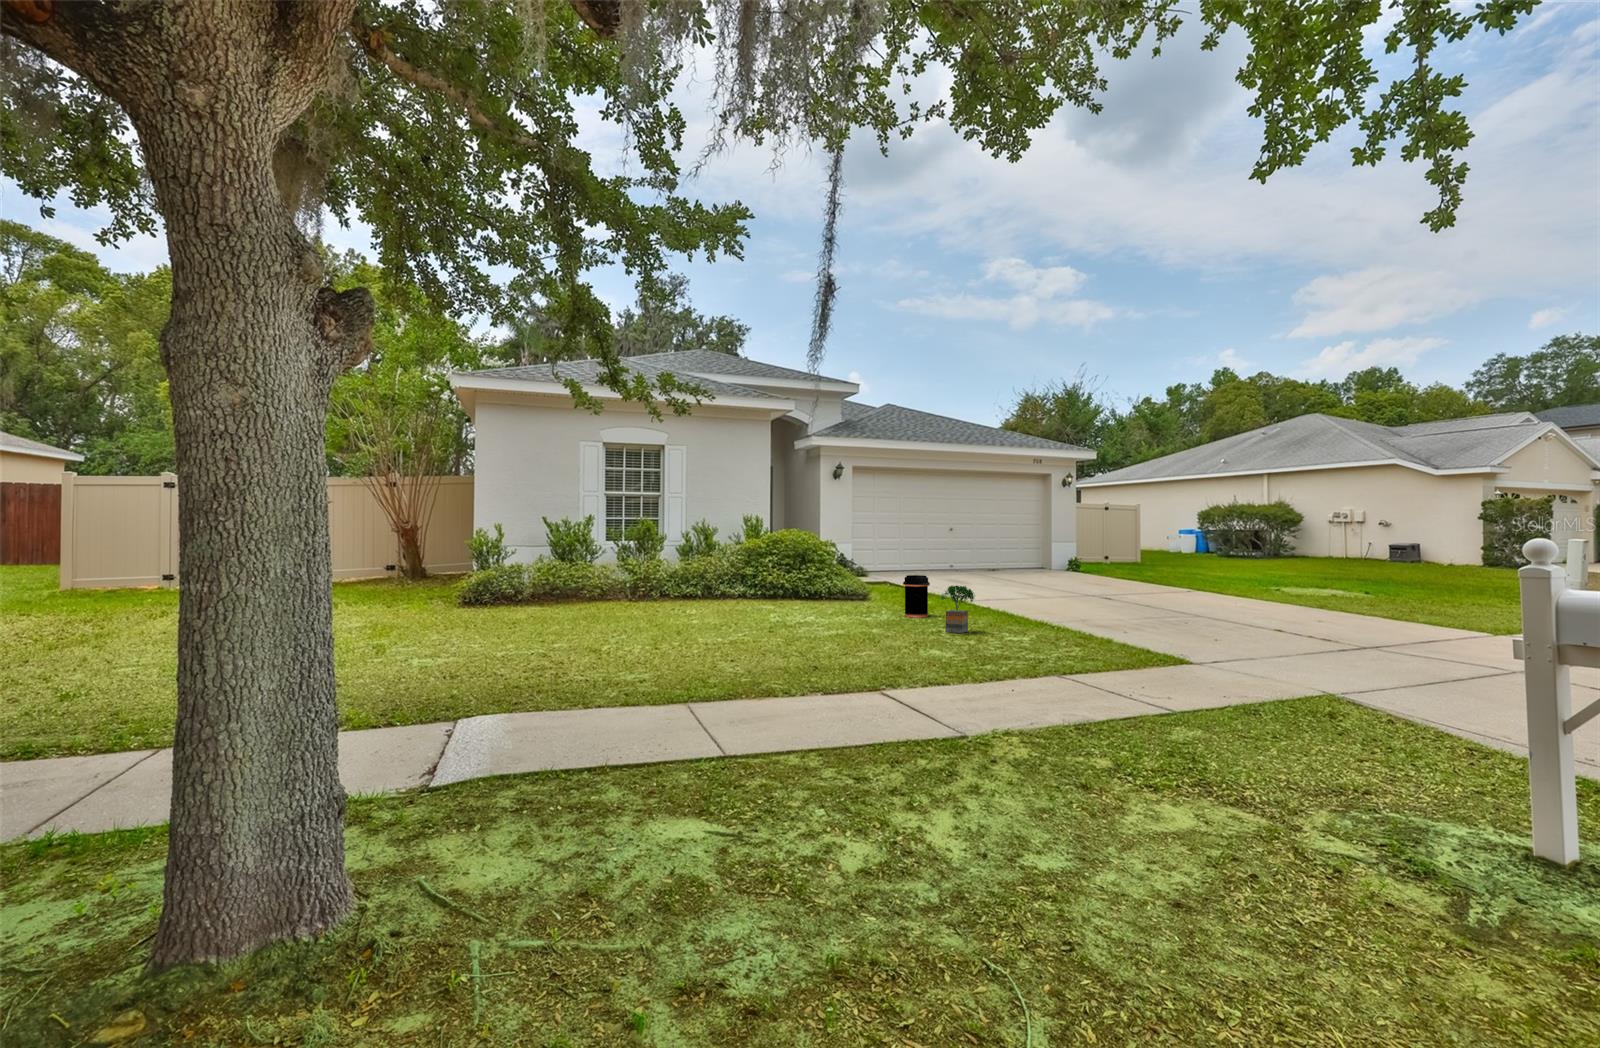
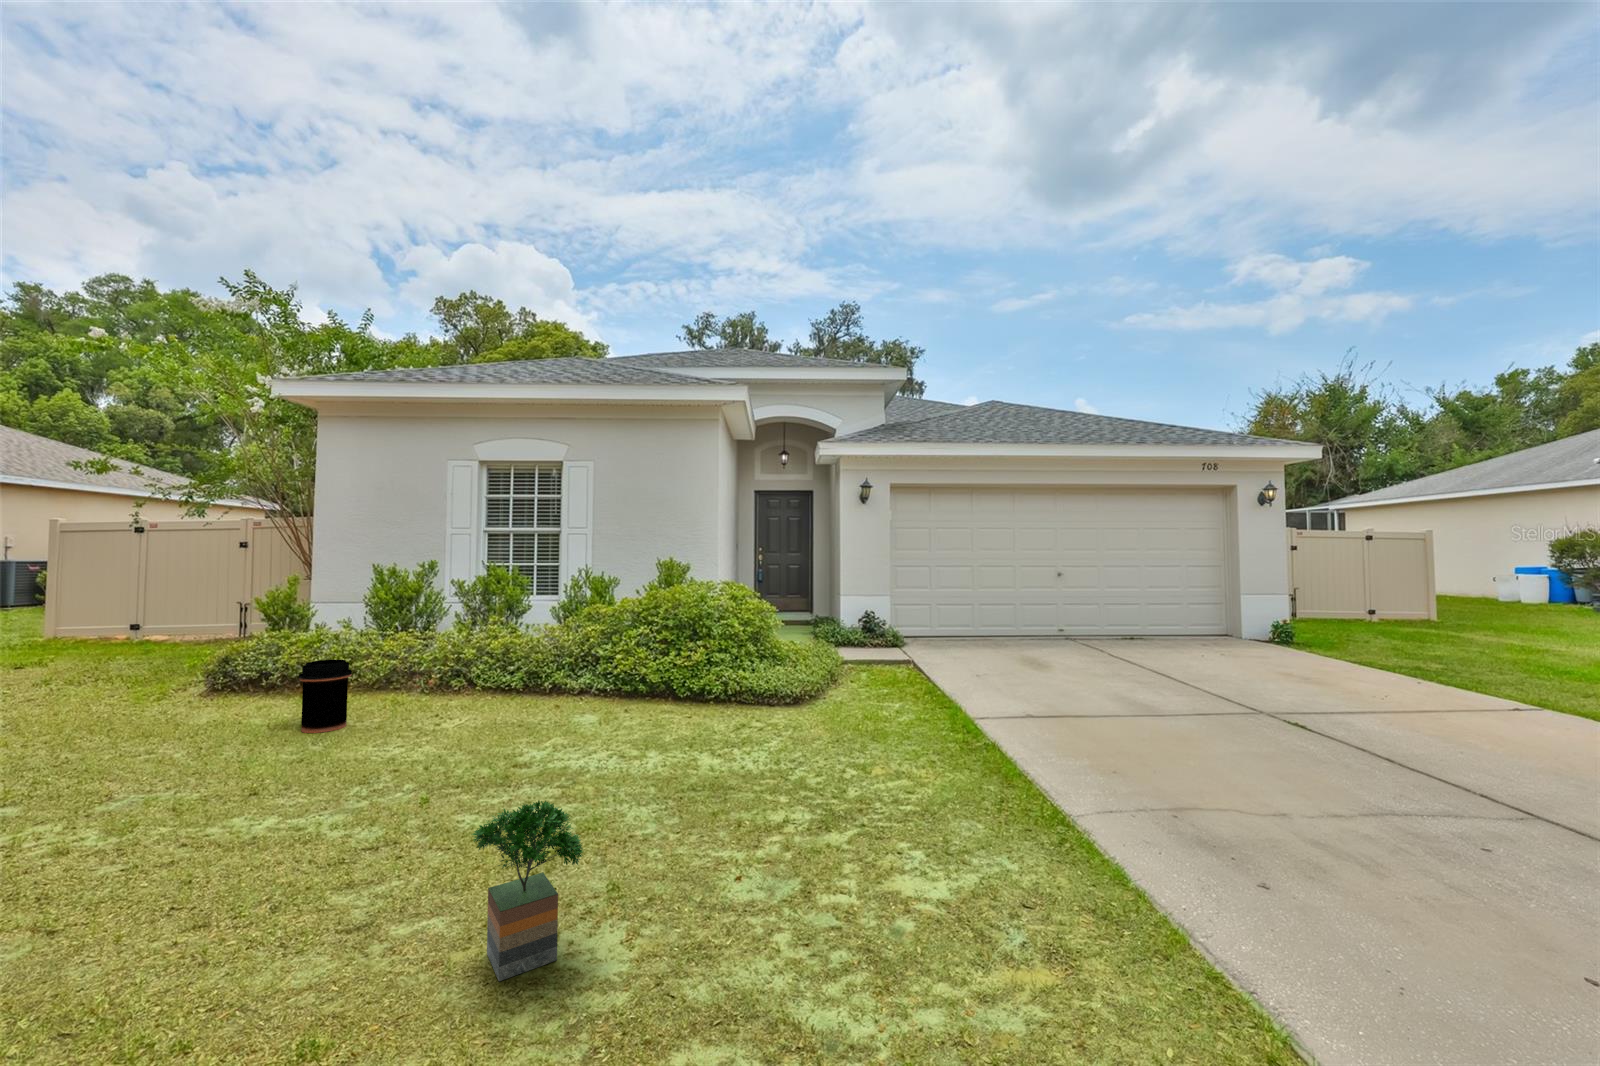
trash can: present [903,575,930,618] -> present [299,659,352,733]

